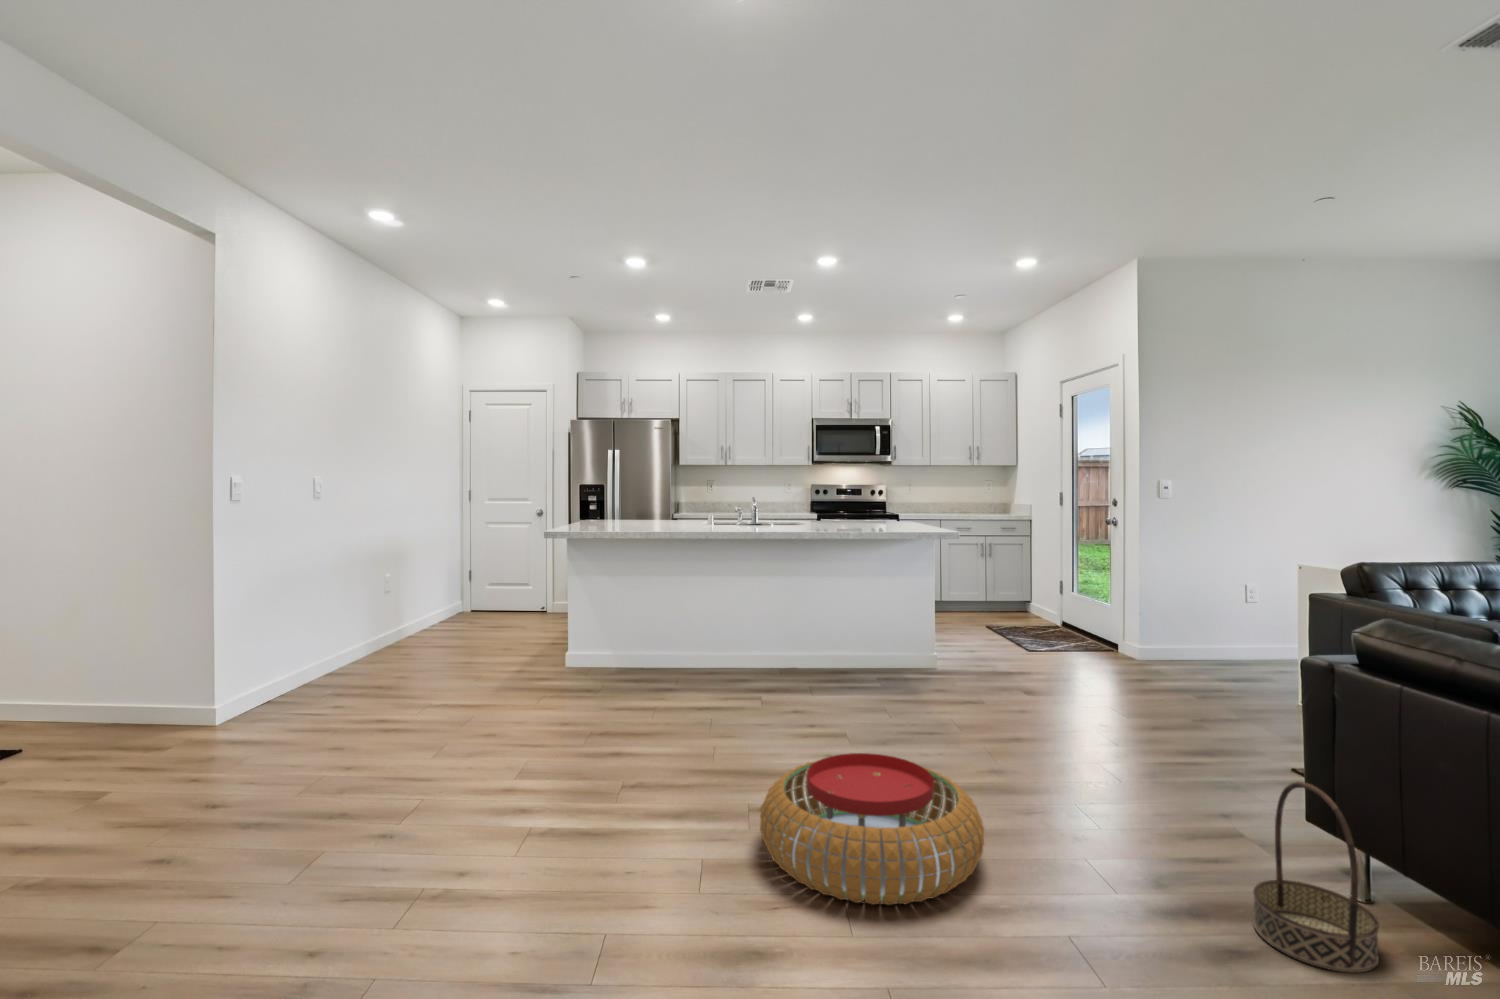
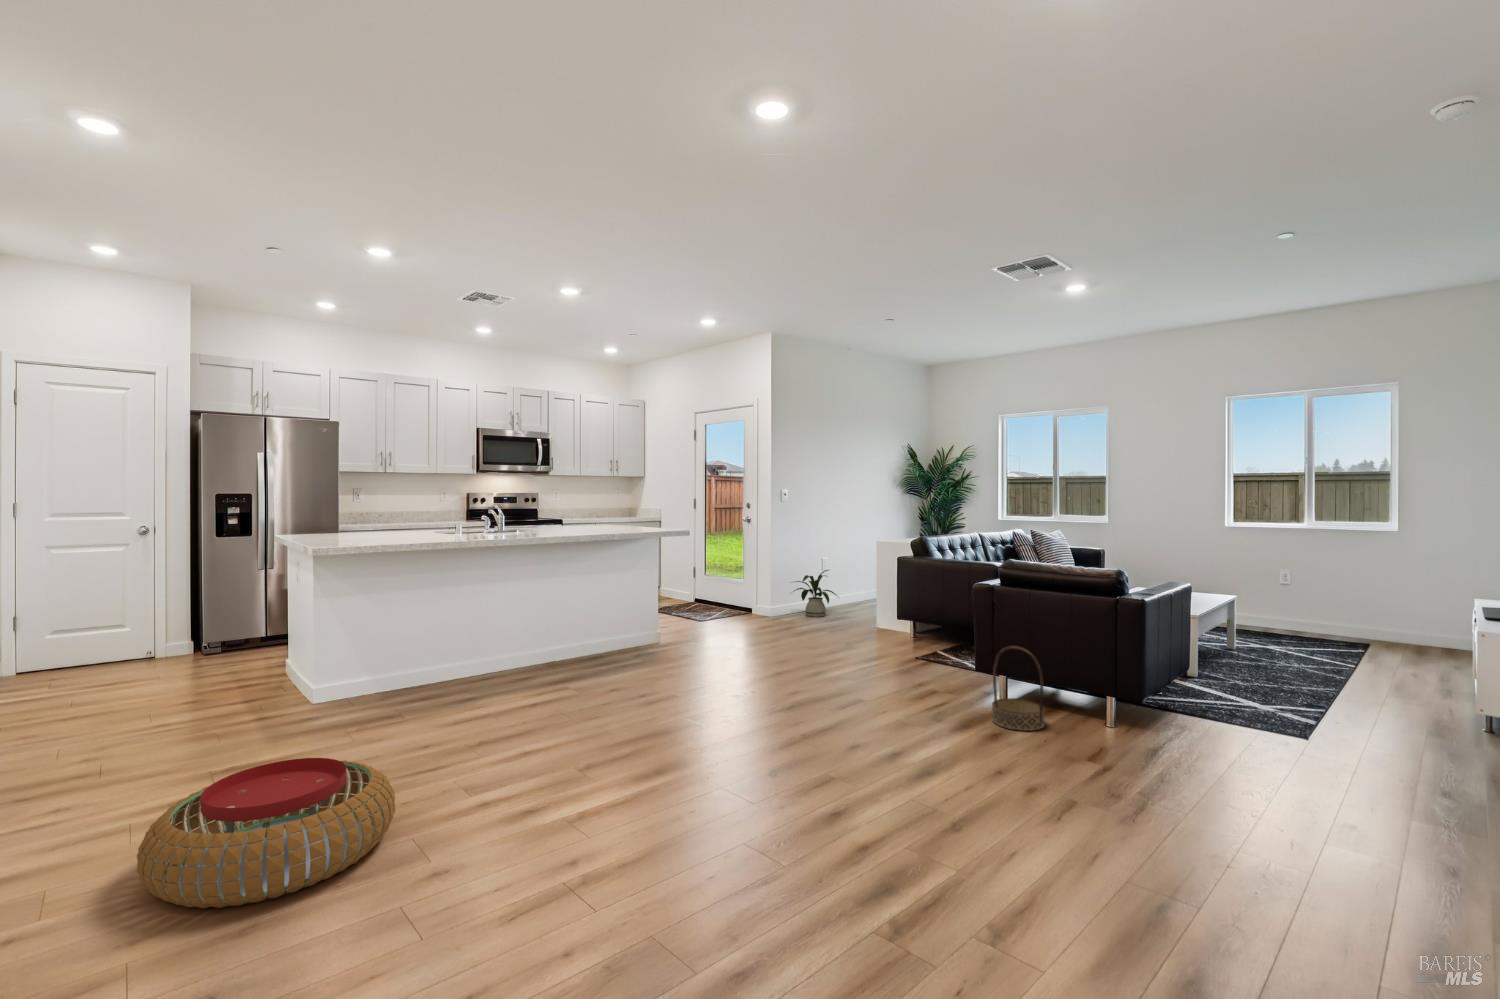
house plant: none [1165,602,1254,672] -> present [793,570,837,617]
pouf: present [760,753,984,905] -> present [137,758,395,908]

